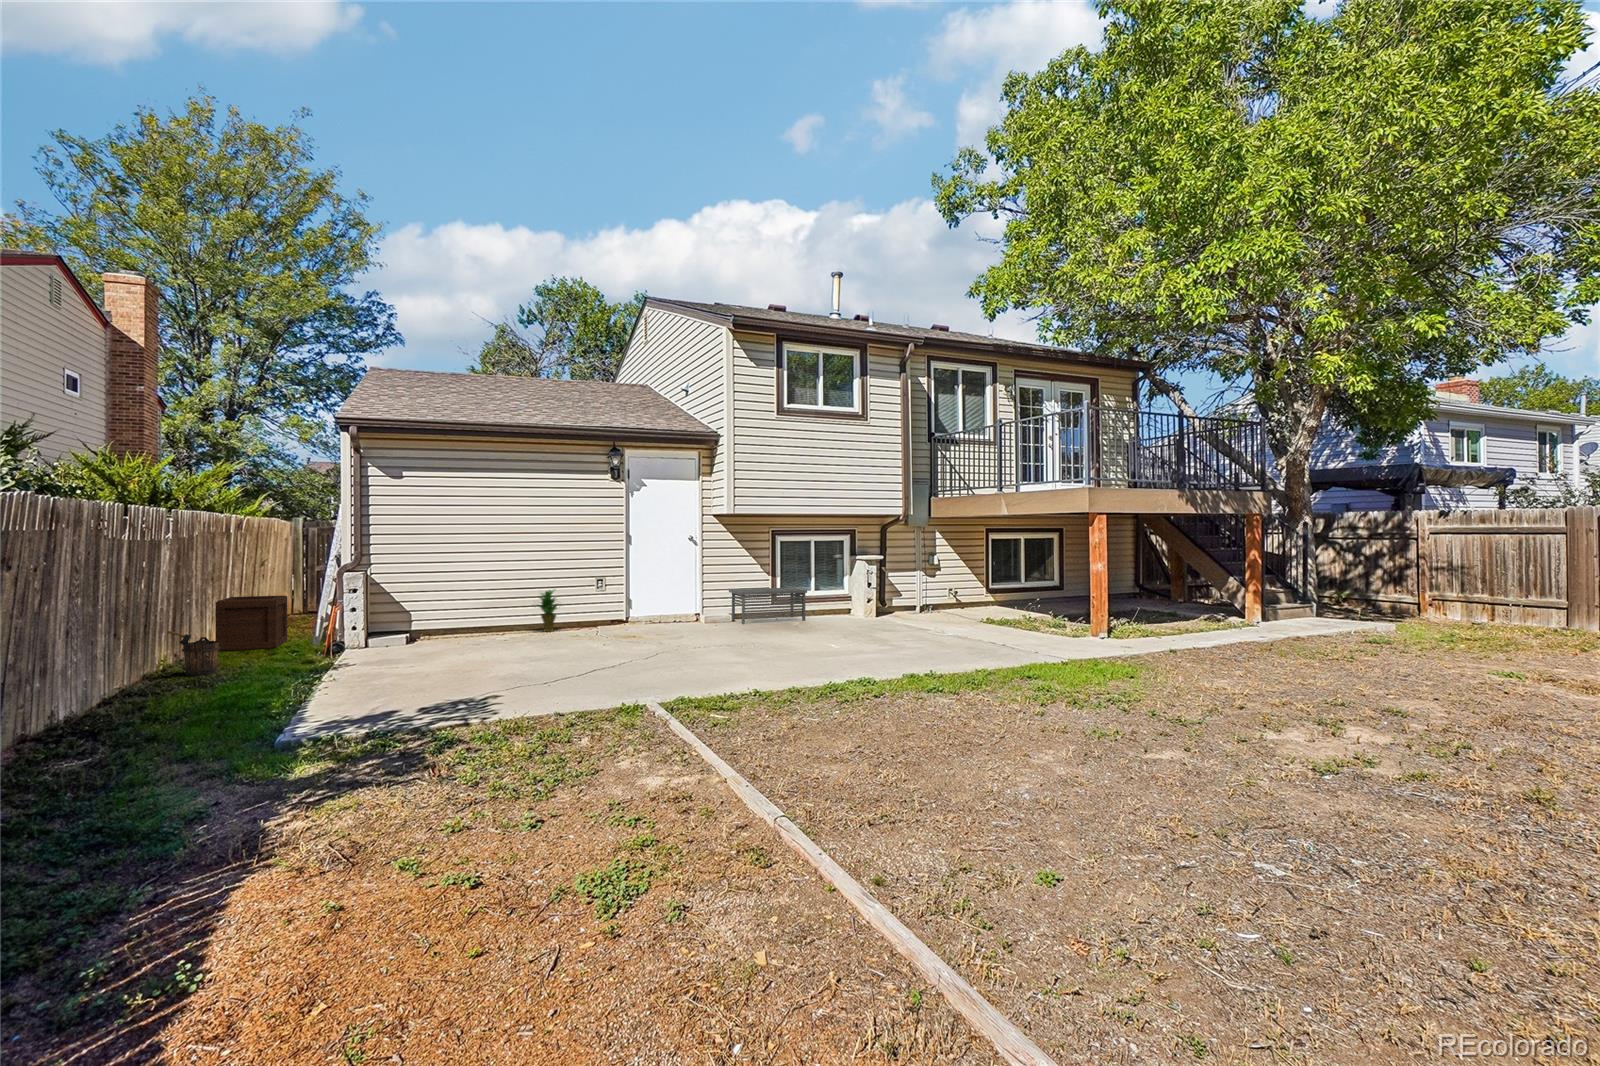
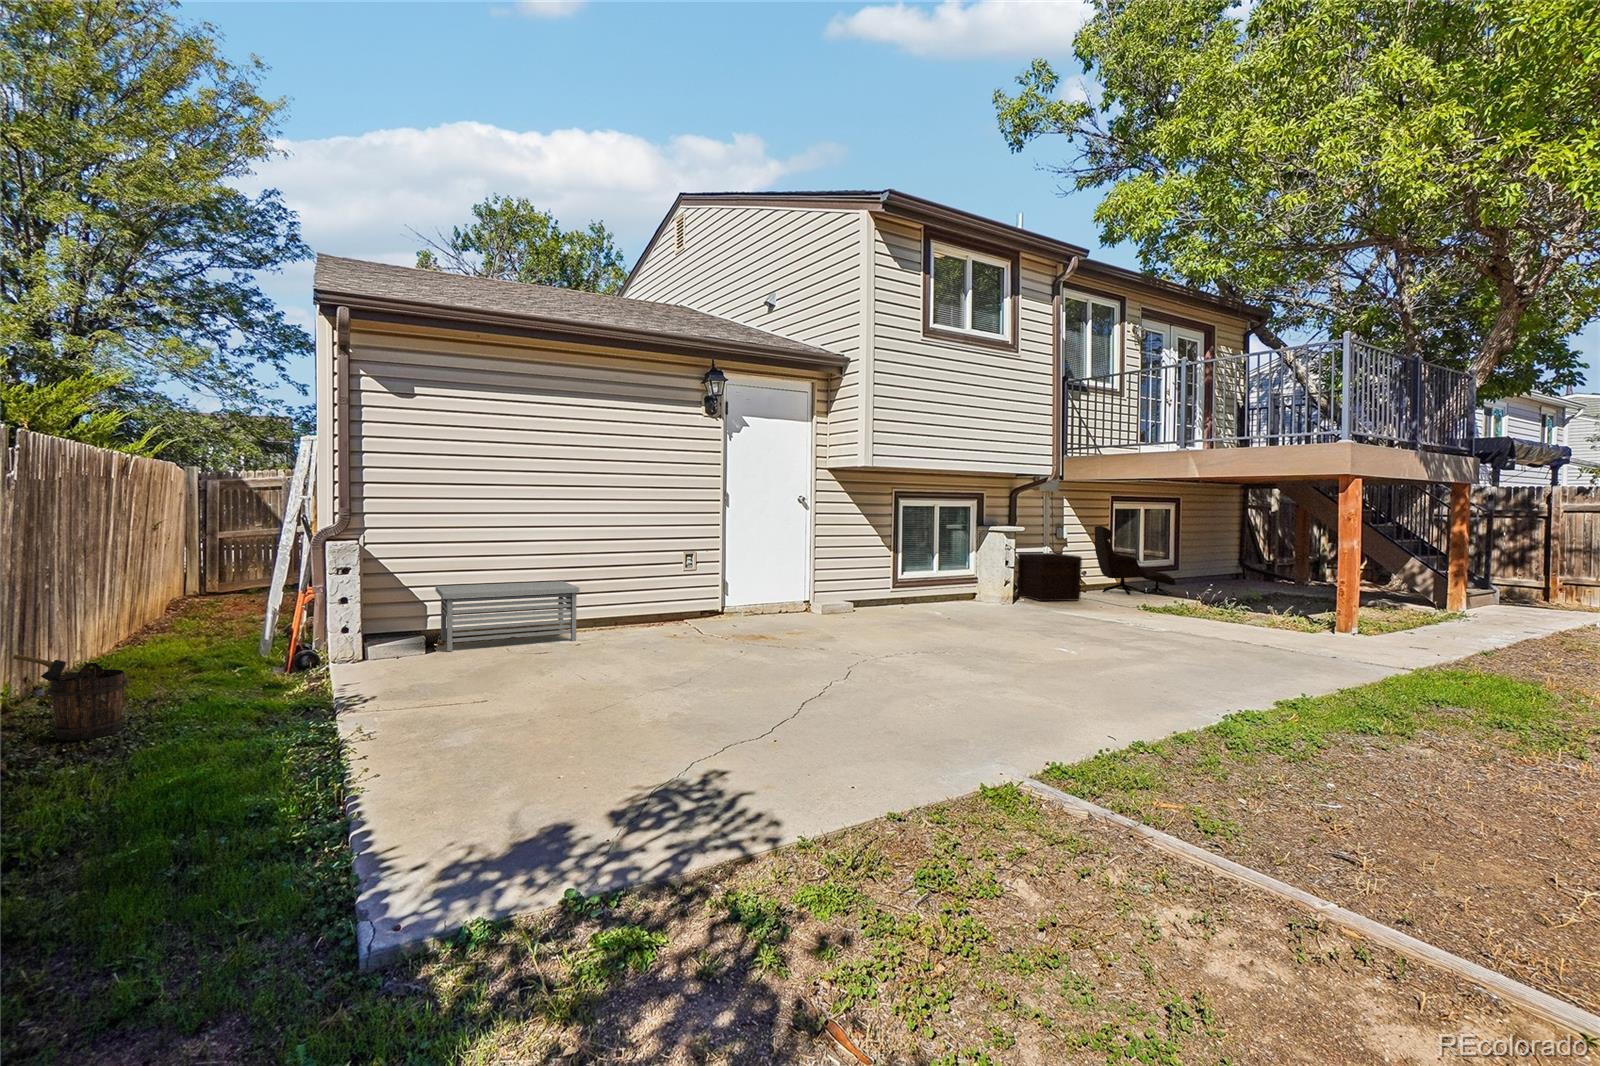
lounge chair: none [967,554,1030,612] -> present [1094,526,1176,595]
storage bench: present [729,587,807,624] -> present [435,581,580,651]
potted plant: present [537,590,558,632] -> none [605,568,654,630]
wooden crate: present [215,595,287,651] -> present [1017,553,1082,601]

